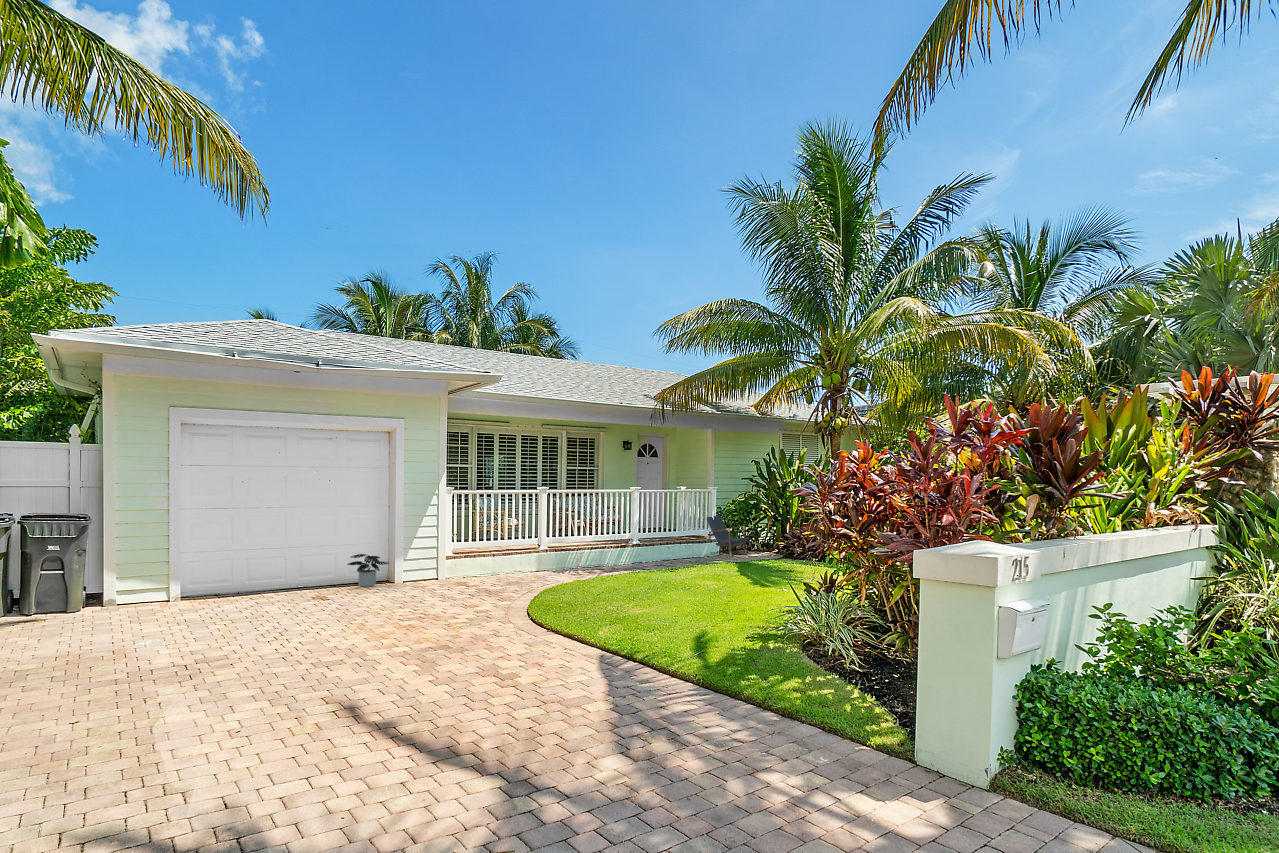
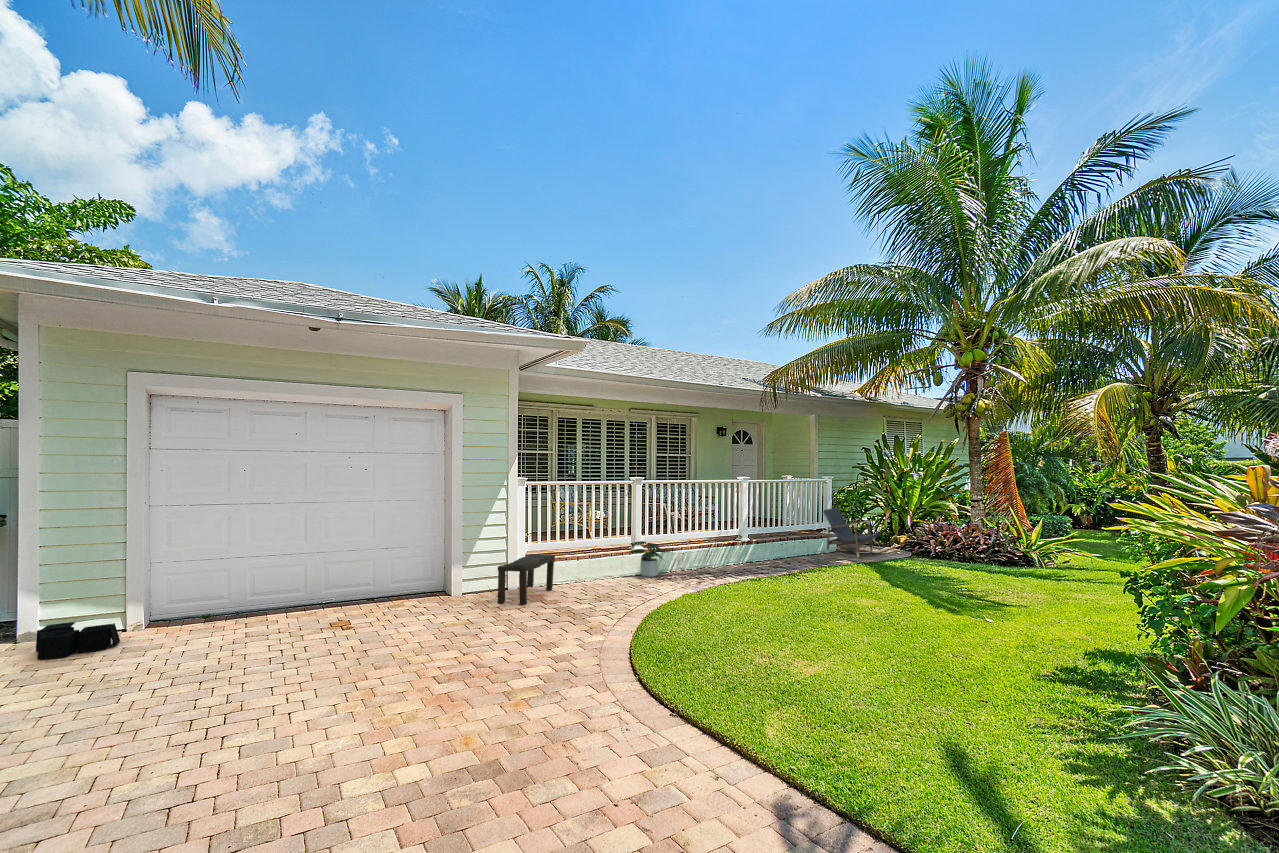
bench: none [432,551,476,587] -> present [498,554,555,605]
potted plant: present [347,554,389,587] -> present [629,541,670,577]
storage bin: none [114,594,169,616] -> present [36,622,120,660]

